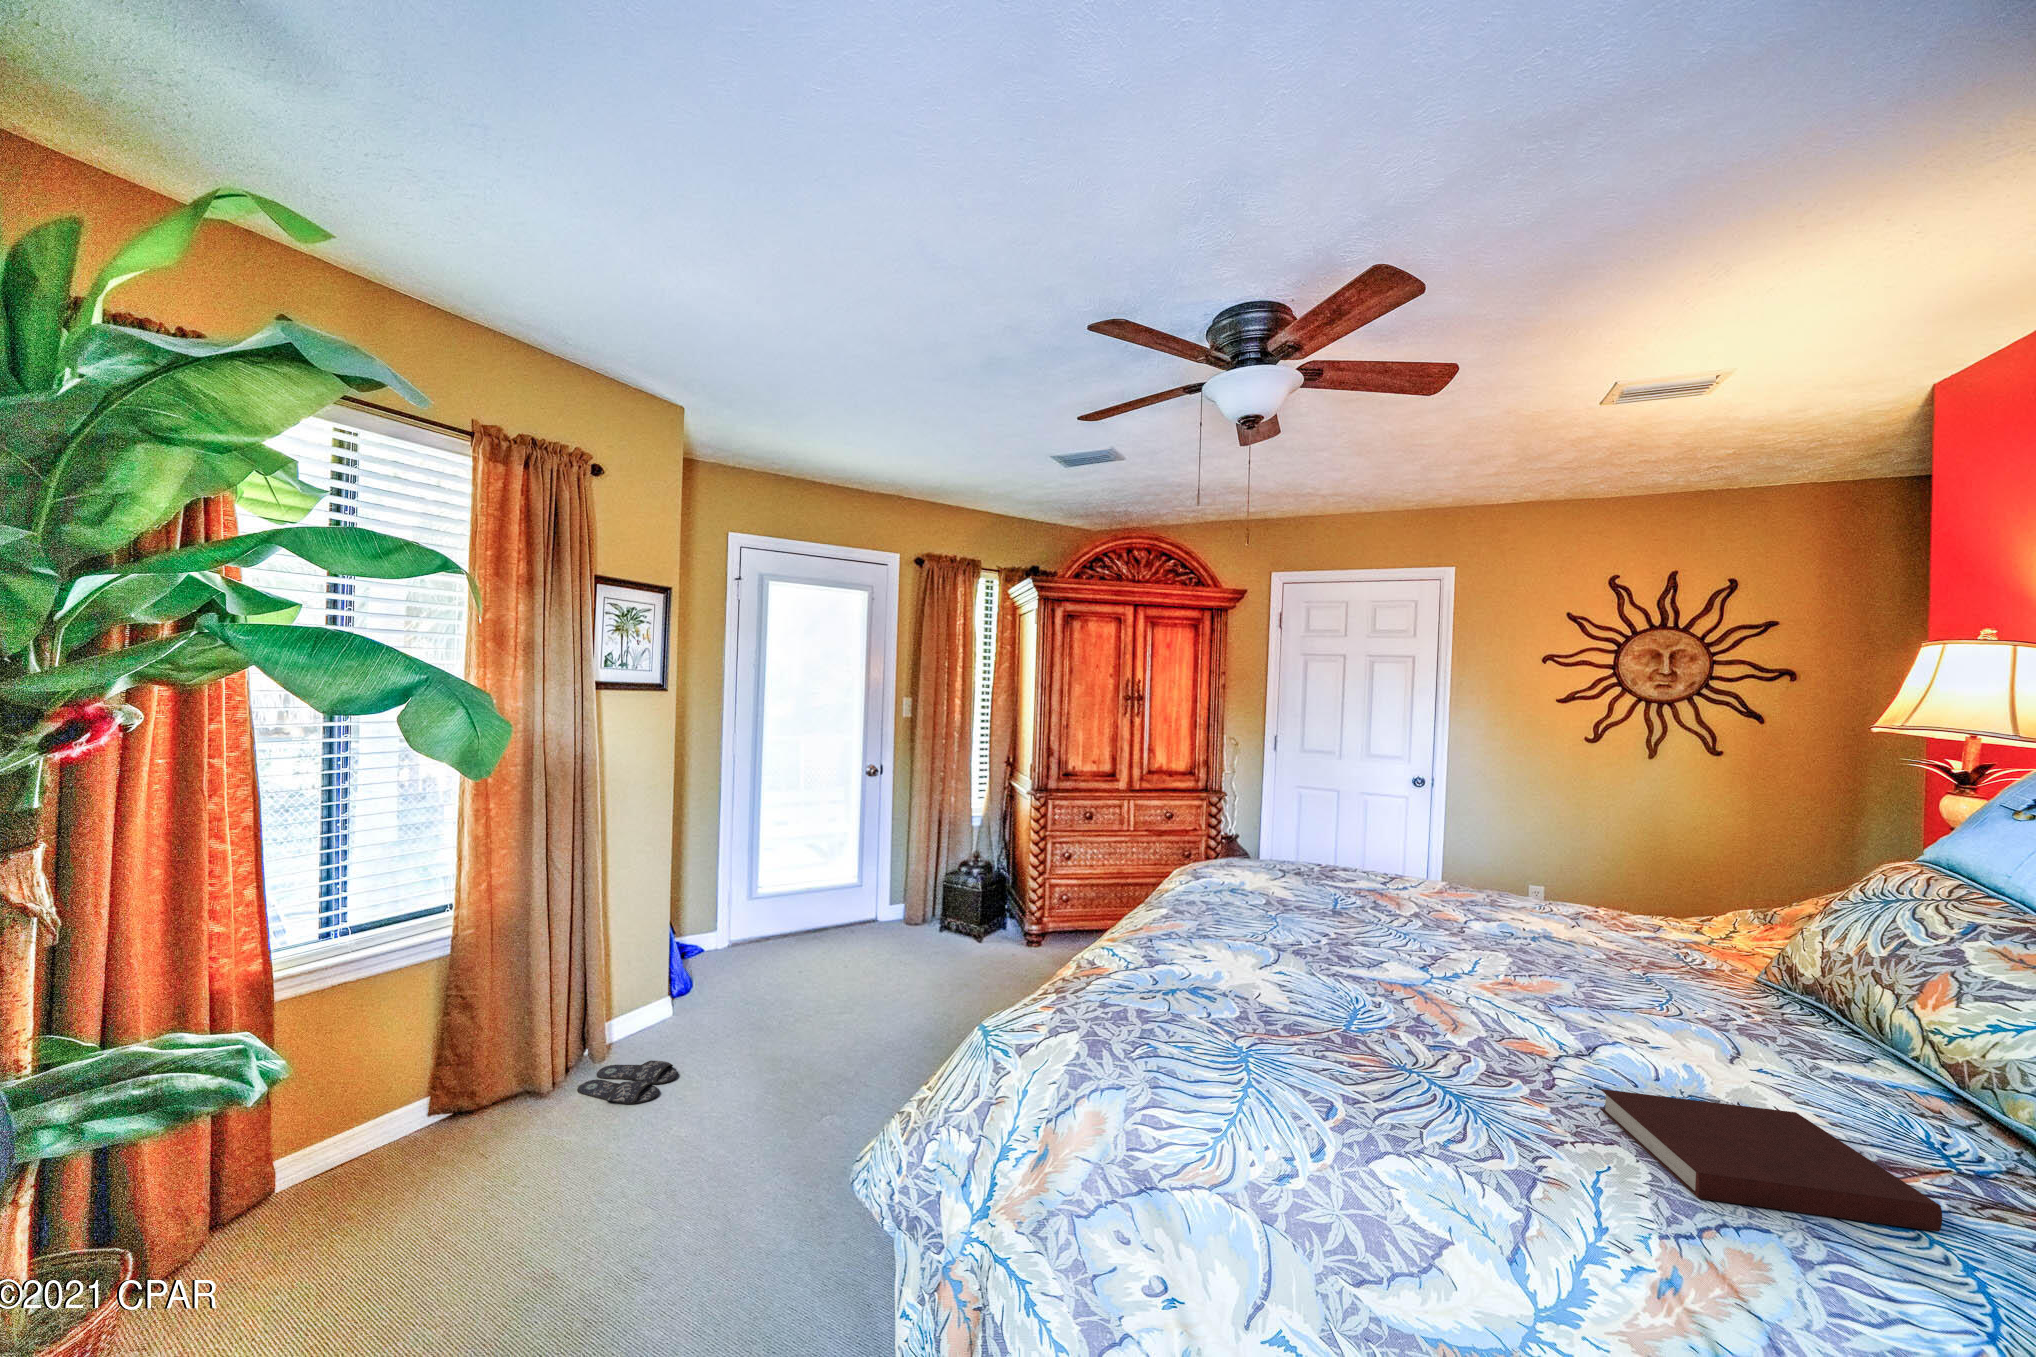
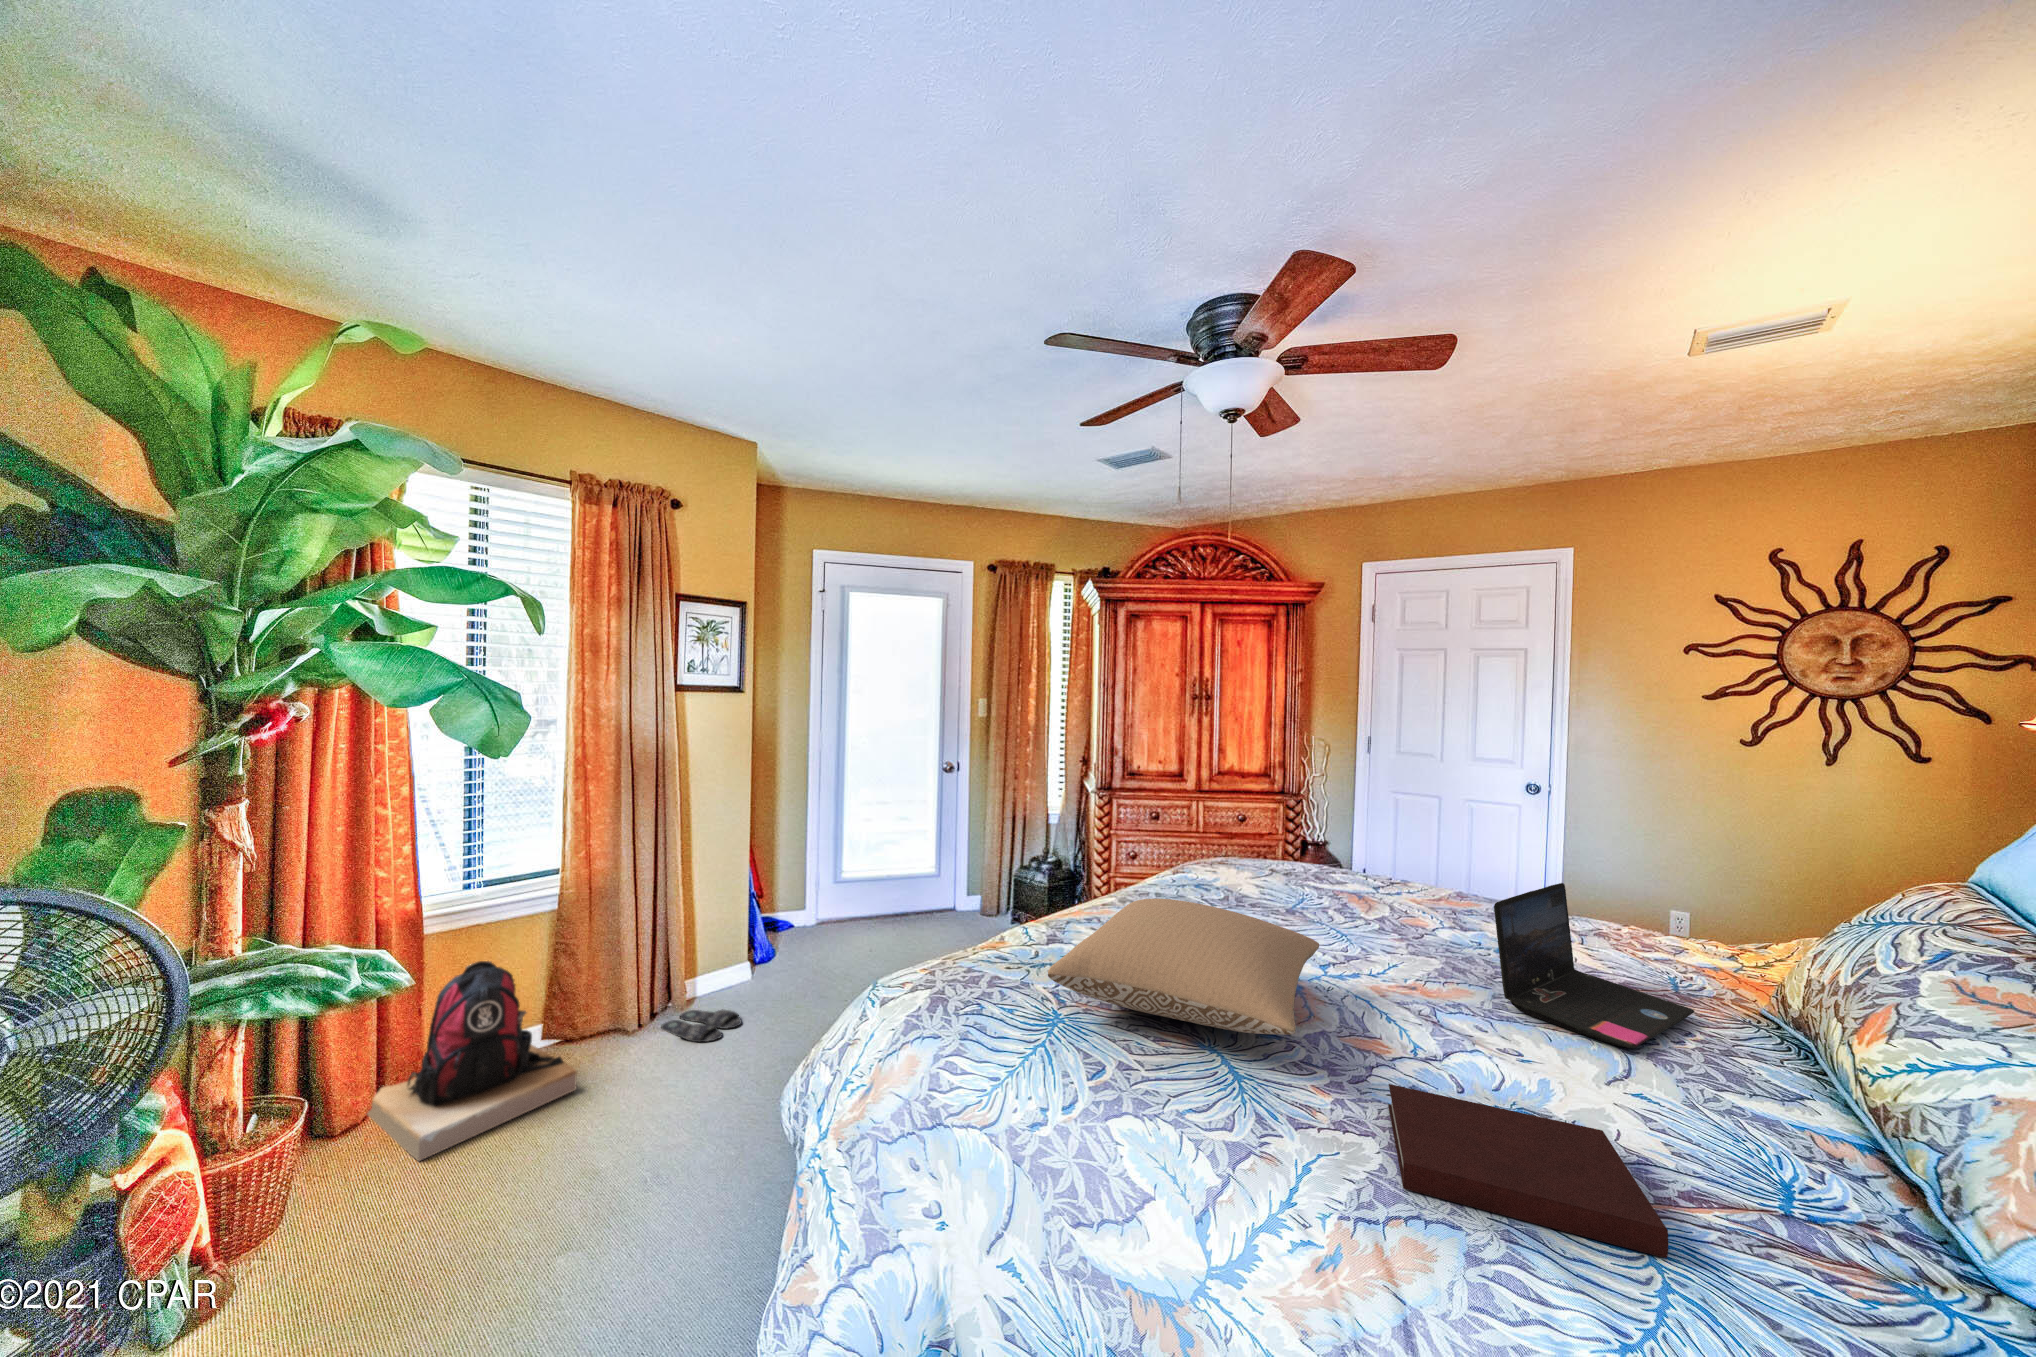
laptop: none [1576,876,1724,1025] -> present [1494,883,1694,1048]
pillow: none [1224,914,1516,1051] -> present [1048,899,1319,1035]
backpack: none [180,1037,493,1317] -> present [365,961,577,1161]

